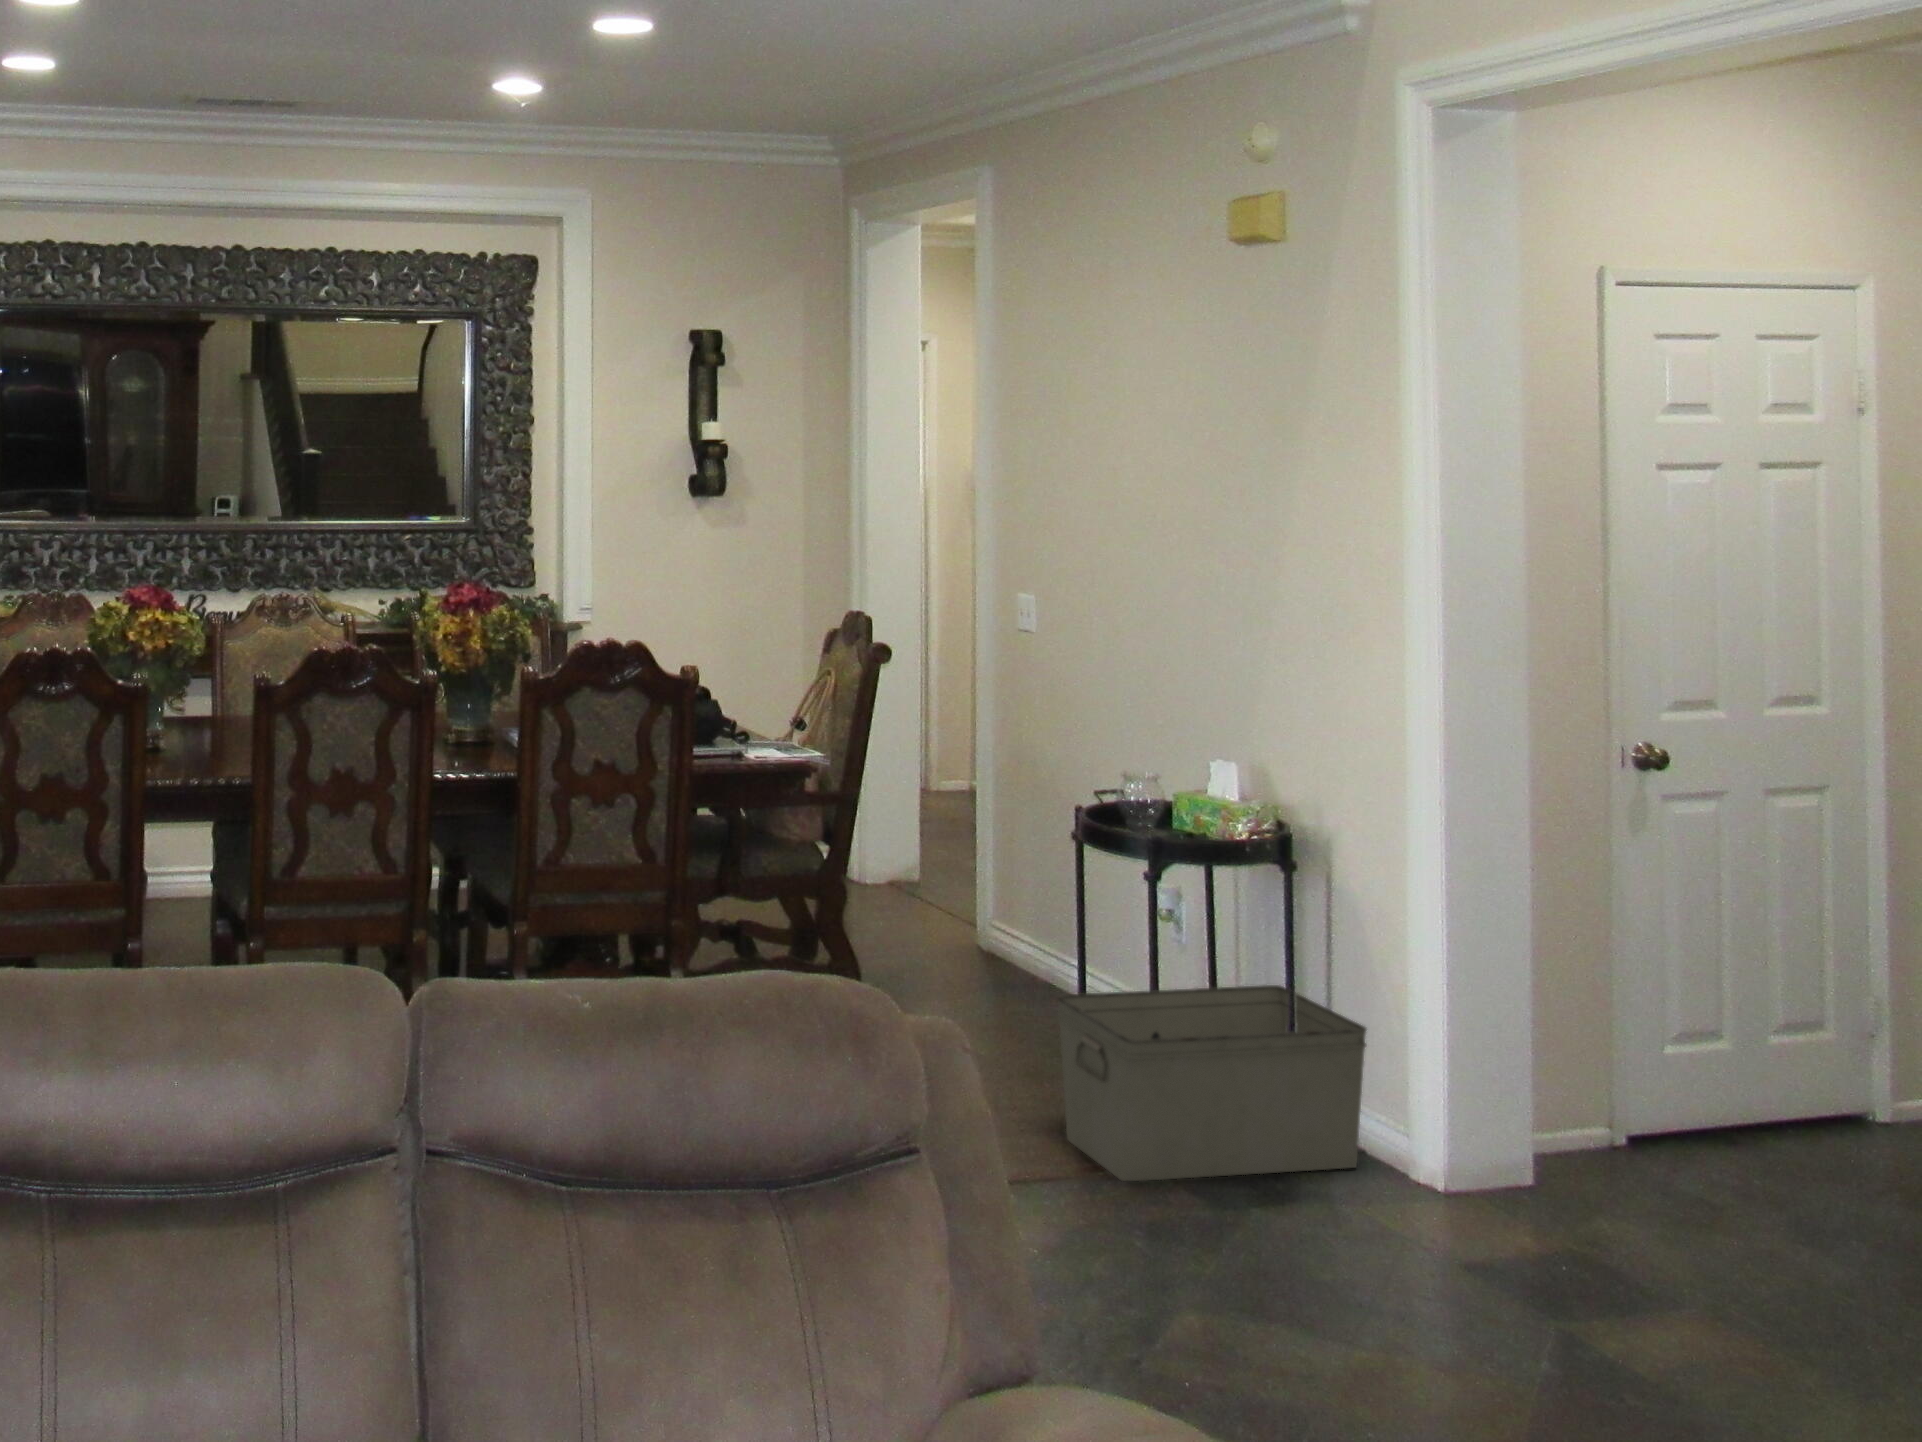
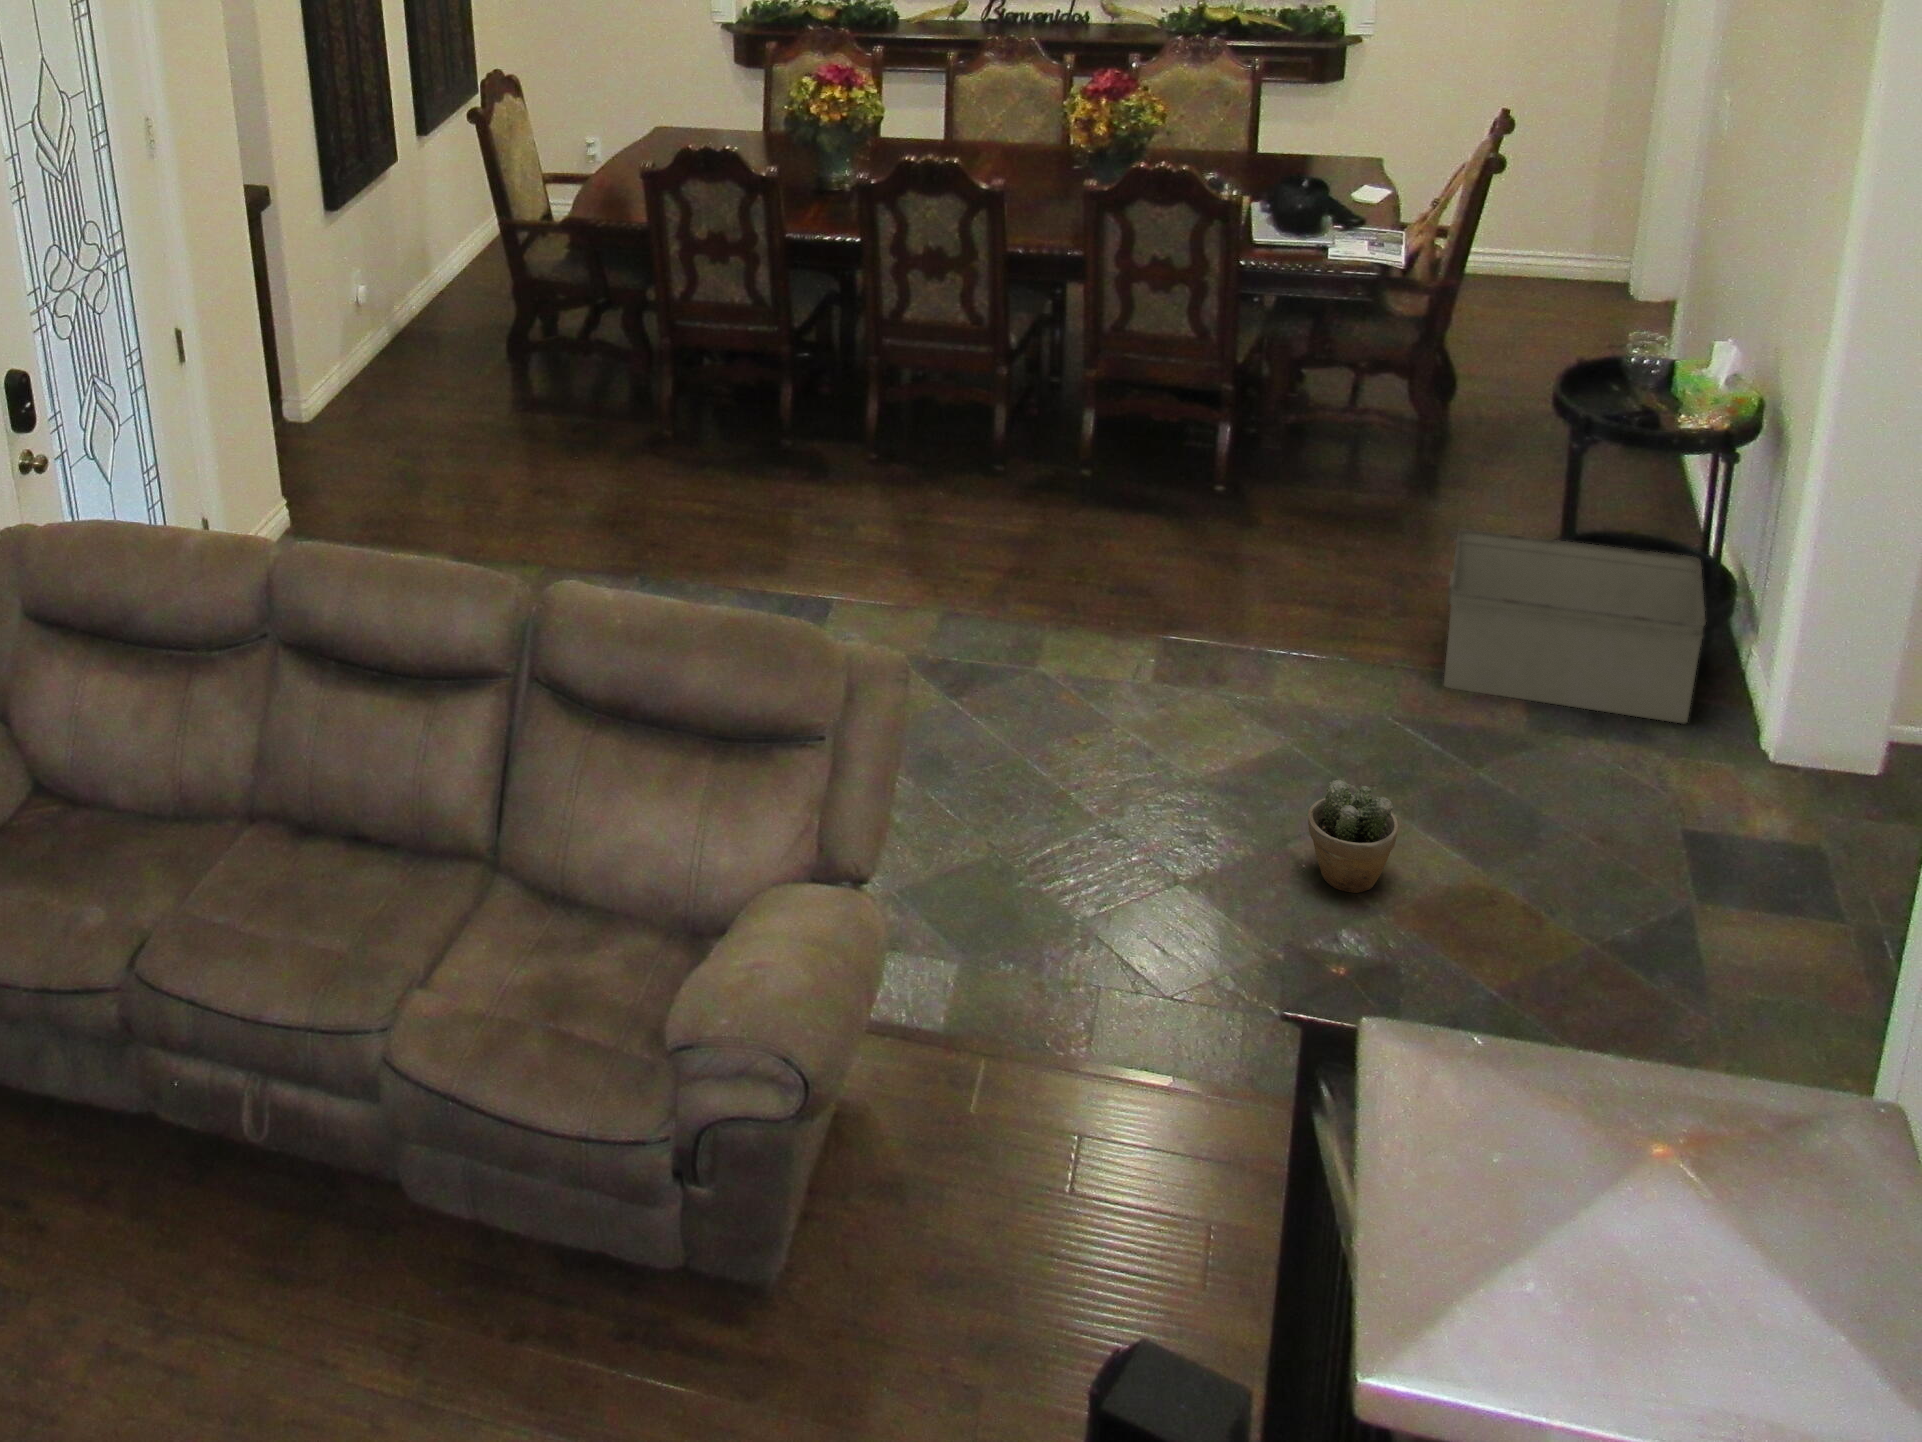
potted plant: none [1234,1224,1354,1390] -> present [1308,780,1399,893]

